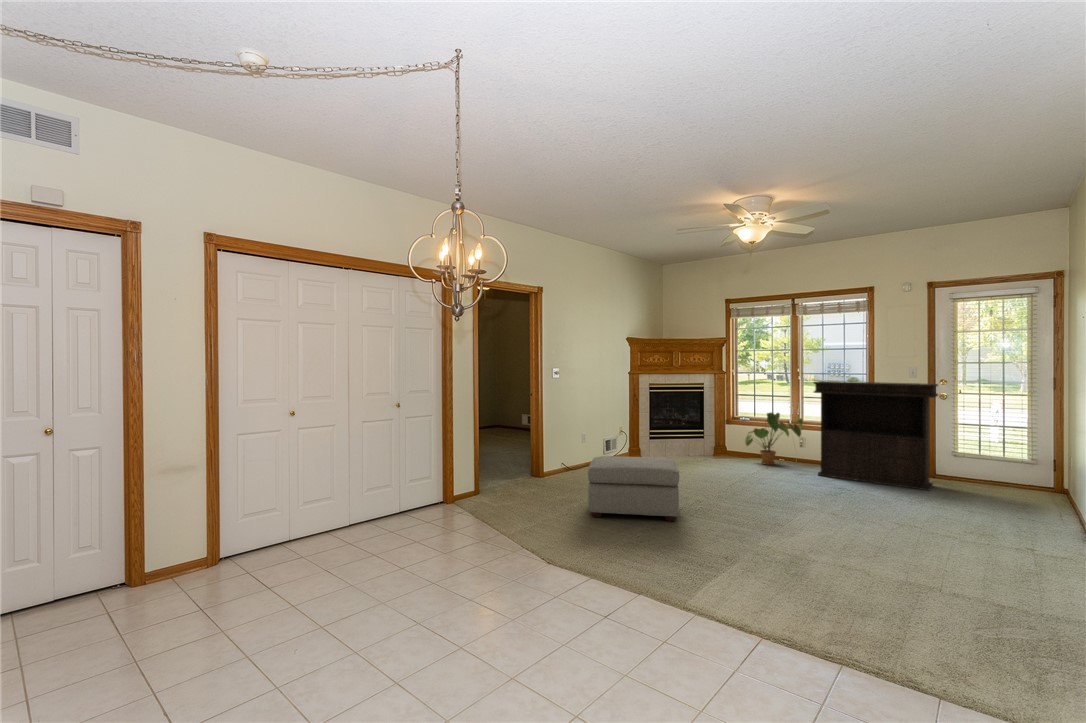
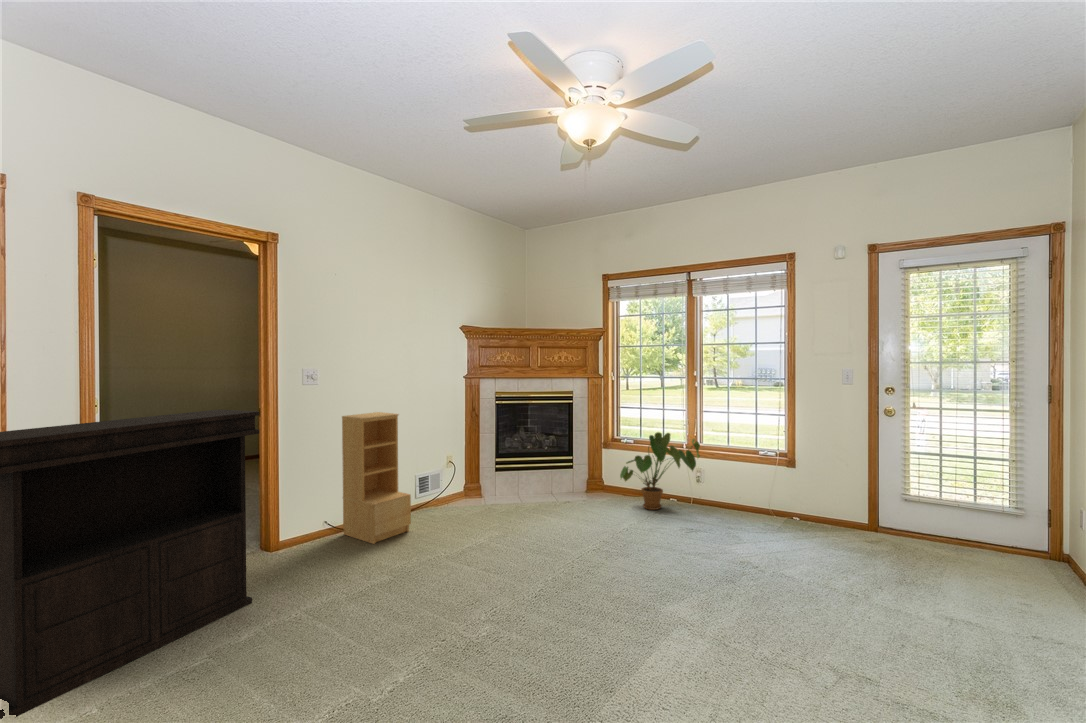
console table: present [814,381,938,490] -> present [0,409,259,719]
bookshelf: none [568,394,611,476] -> present [342,412,411,544]
ottoman: present [588,456,679,521] -> none [248,537,452,683]

